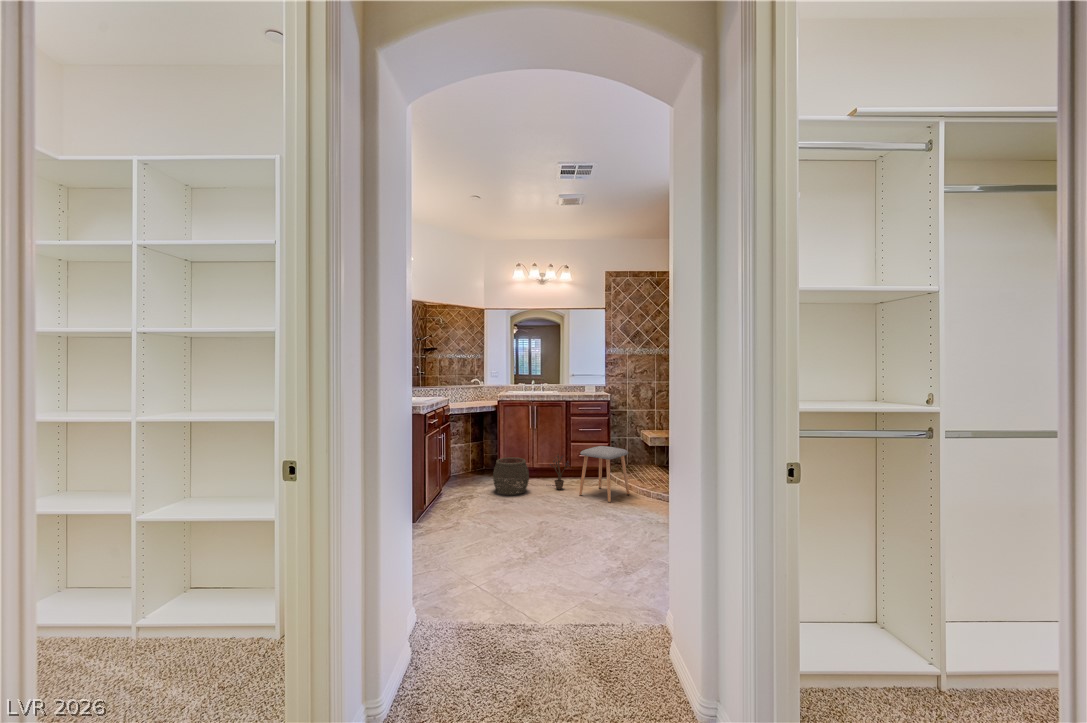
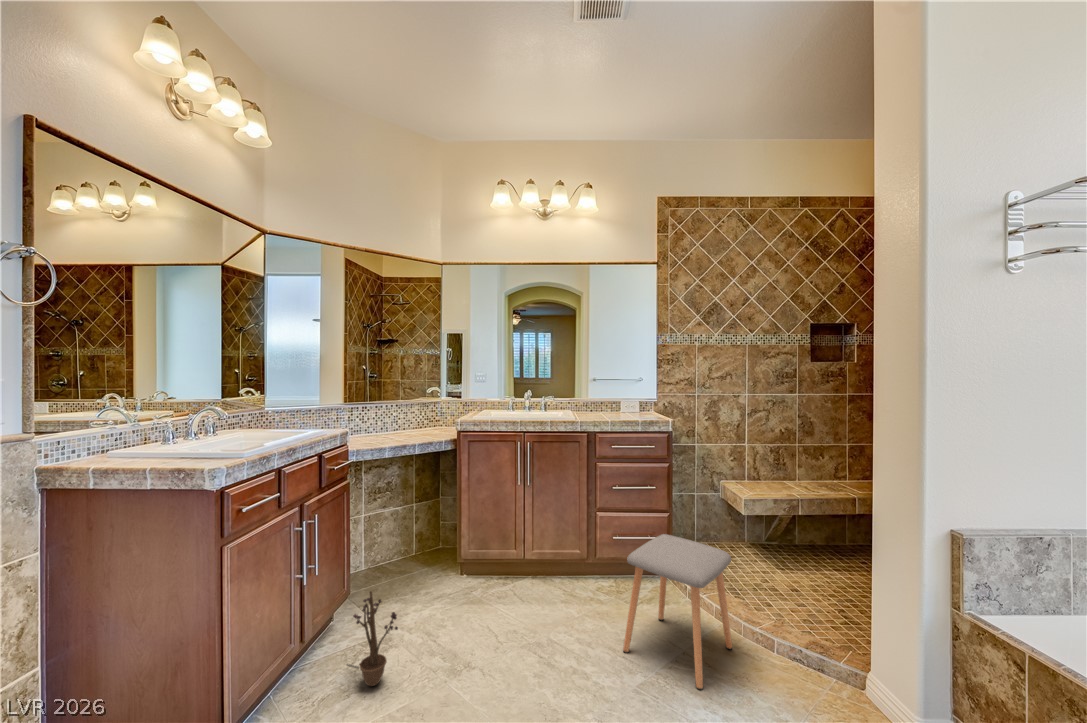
decorative plant: present [550,454,570,489] -> present [347,591,398,686]
woven basket: present [493,458,529,495] -> none [437,554,515,652]

